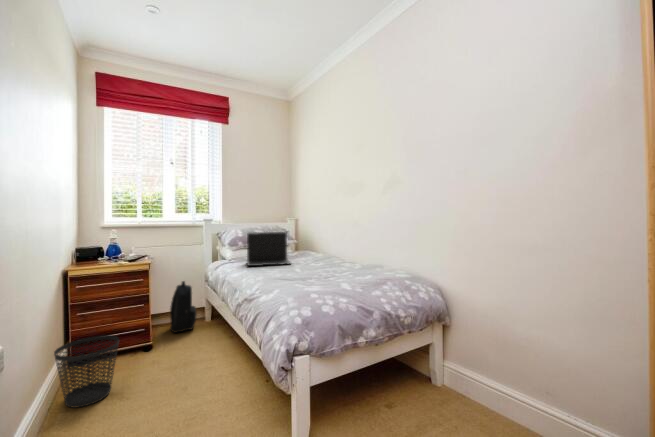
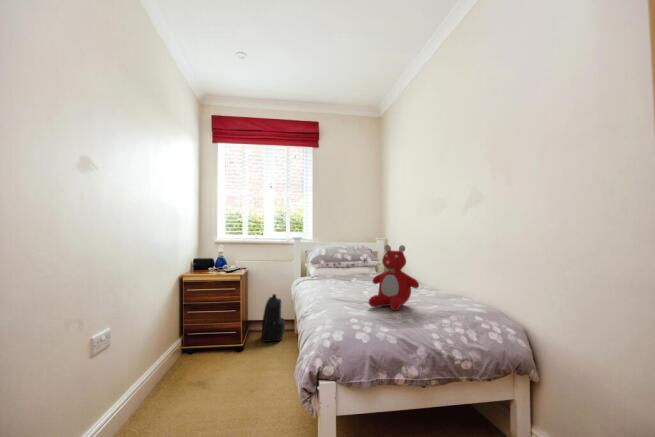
teddy bear: none [313,223,358,283] -> present [369,245,419,310]
laptop: present [247,232,290,266] -> none [321,251,365,286]
wastebasket: present [54,335,119,408] -> none [162,333,207,390]

